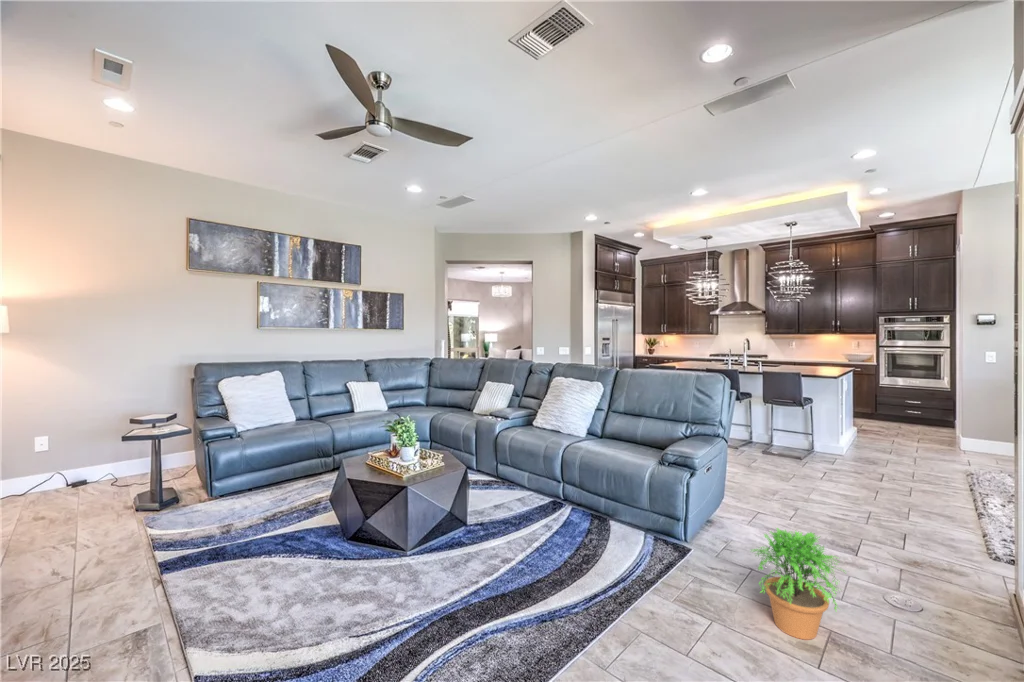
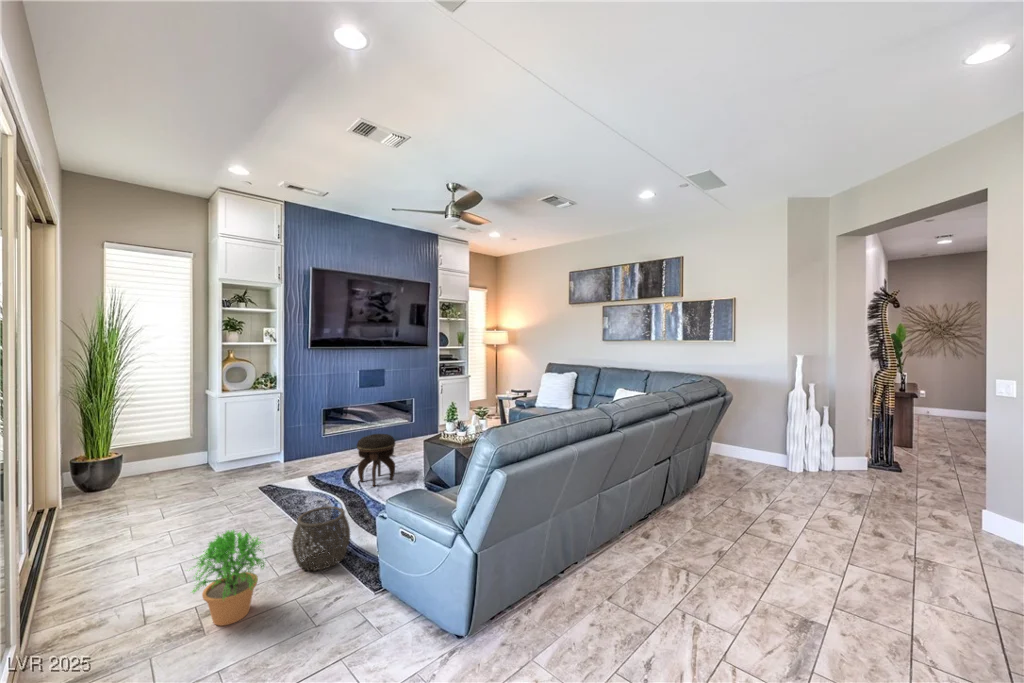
footstool: none [324,508,406,634] -> present [357,434,395,486]
woven basket: none [625,524,699,611] -> present [292,506,350,571]

